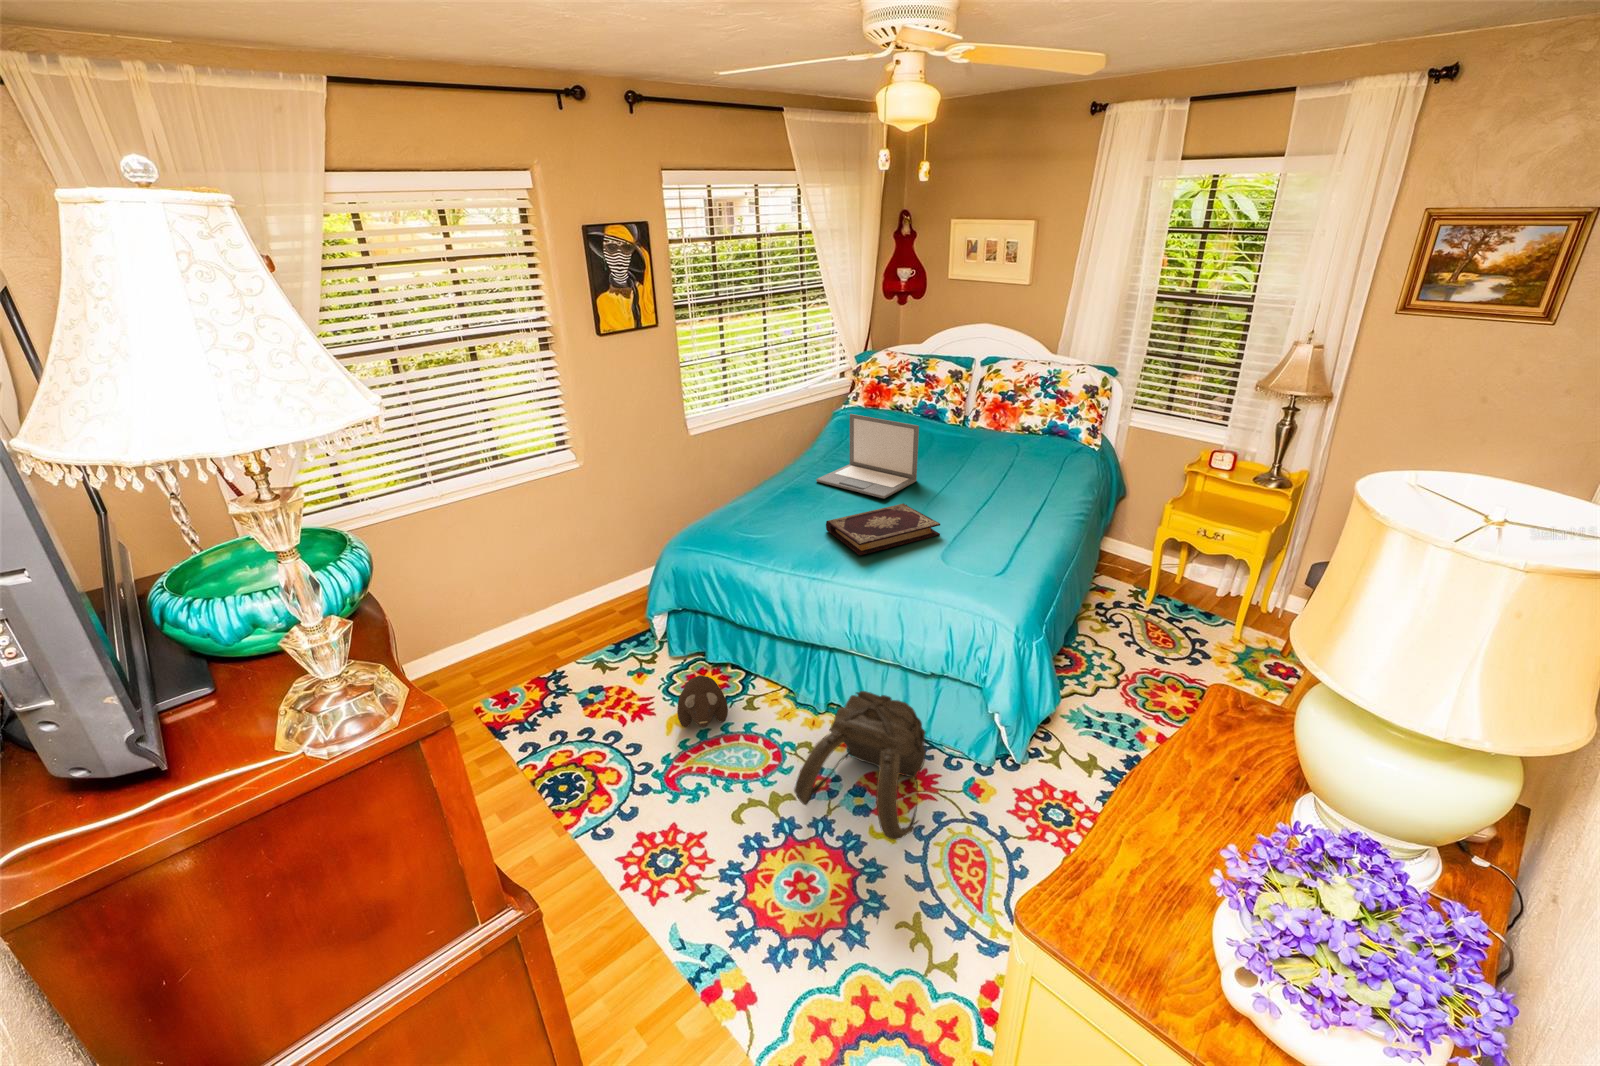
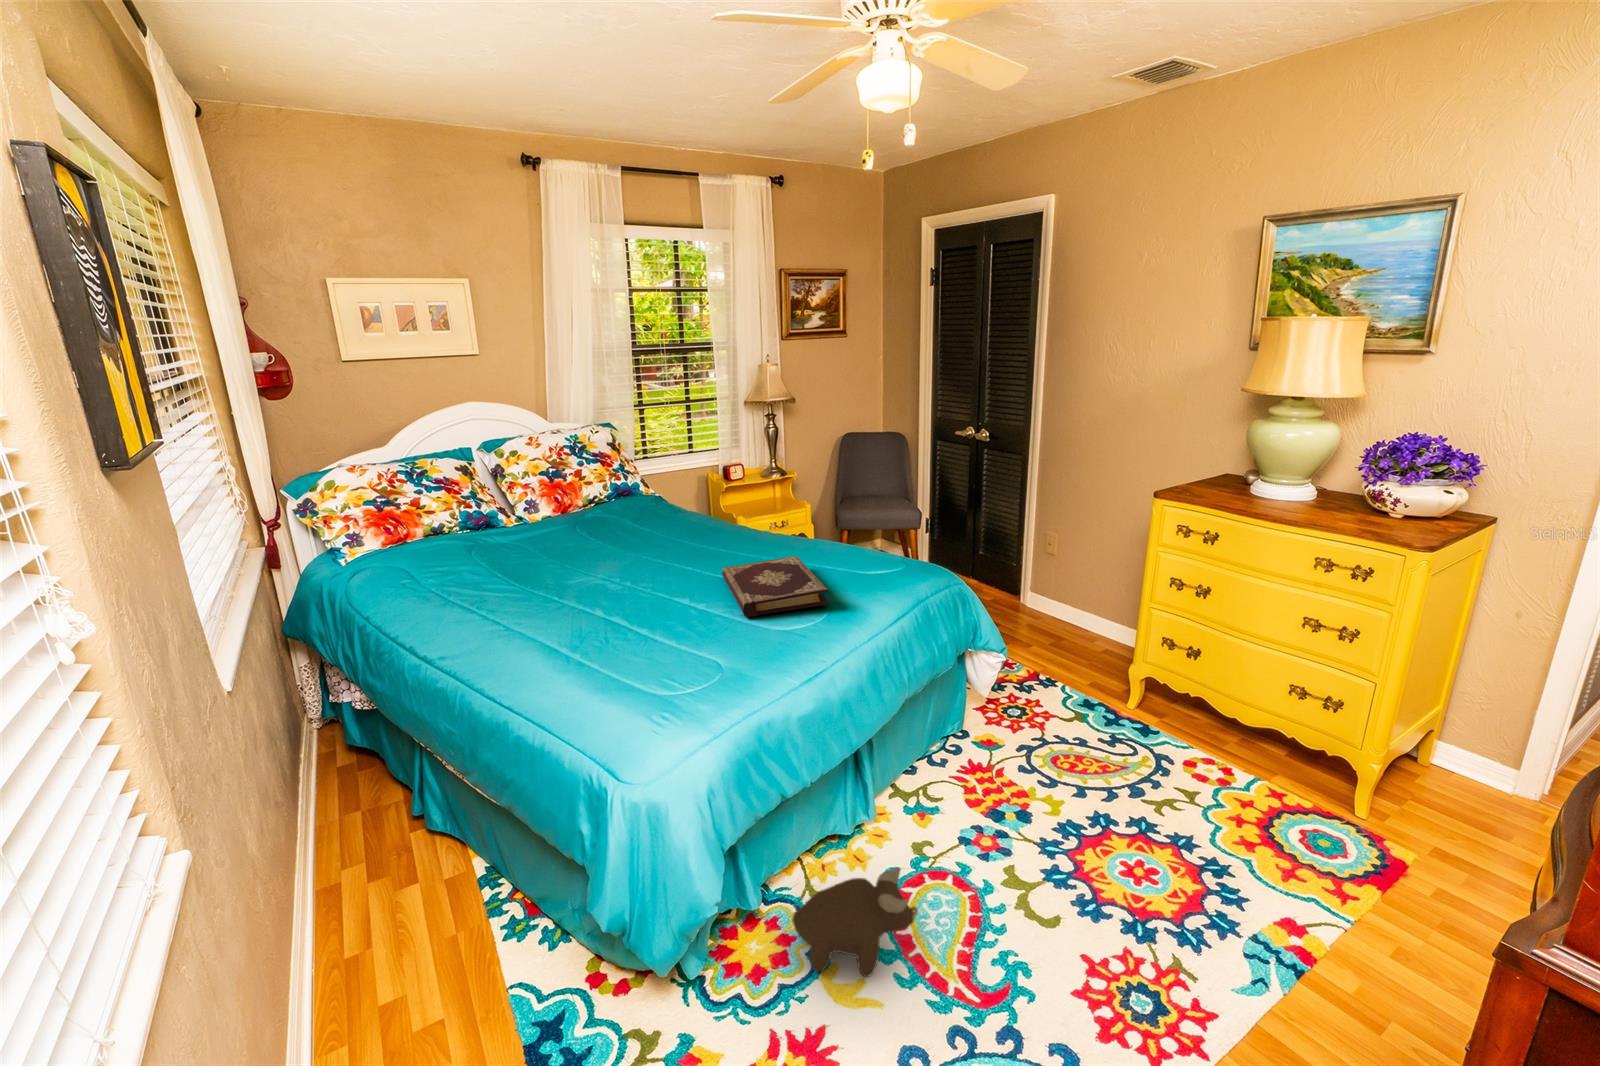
laptop: present [816,414,919,498] -> none [536,491,690,611]
backpack: present [794,691,926,840] -> none [913,683,1107,841]

